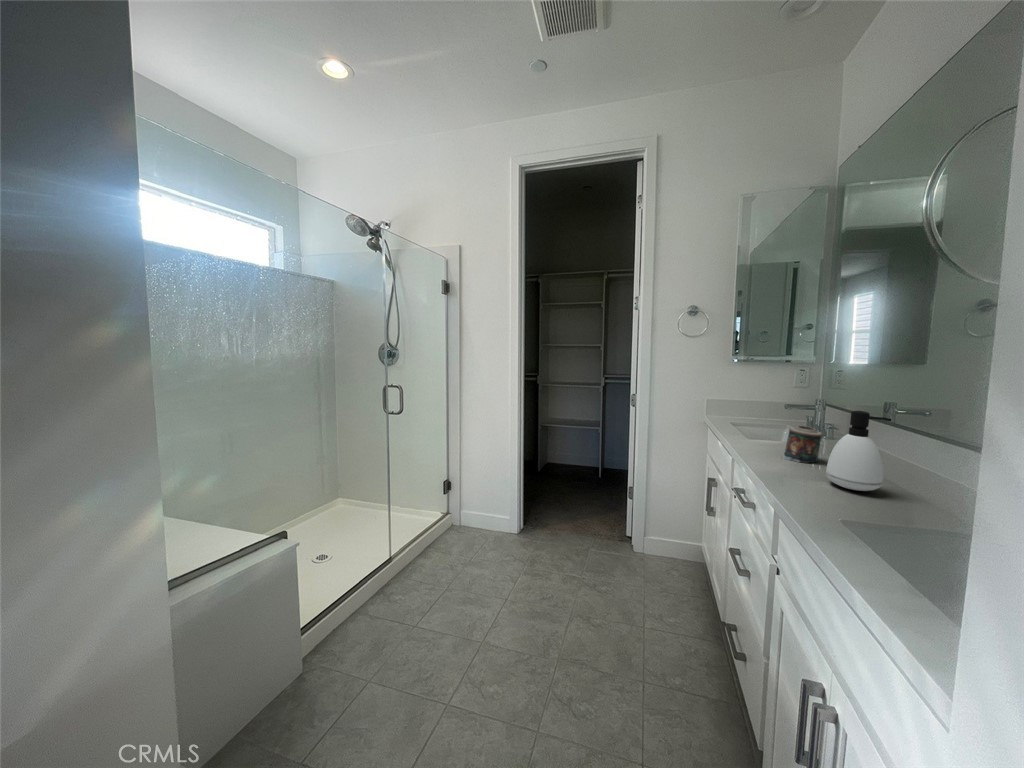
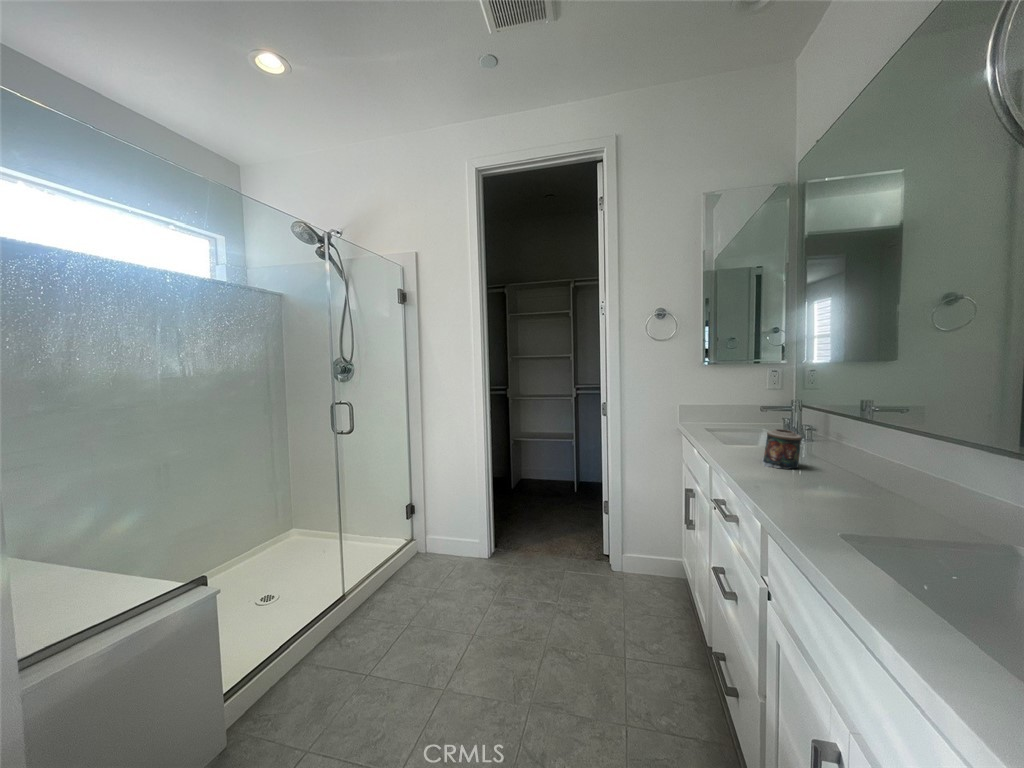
soap dispenser: present [826,411,891,491] -> none [812,409,878,497]

